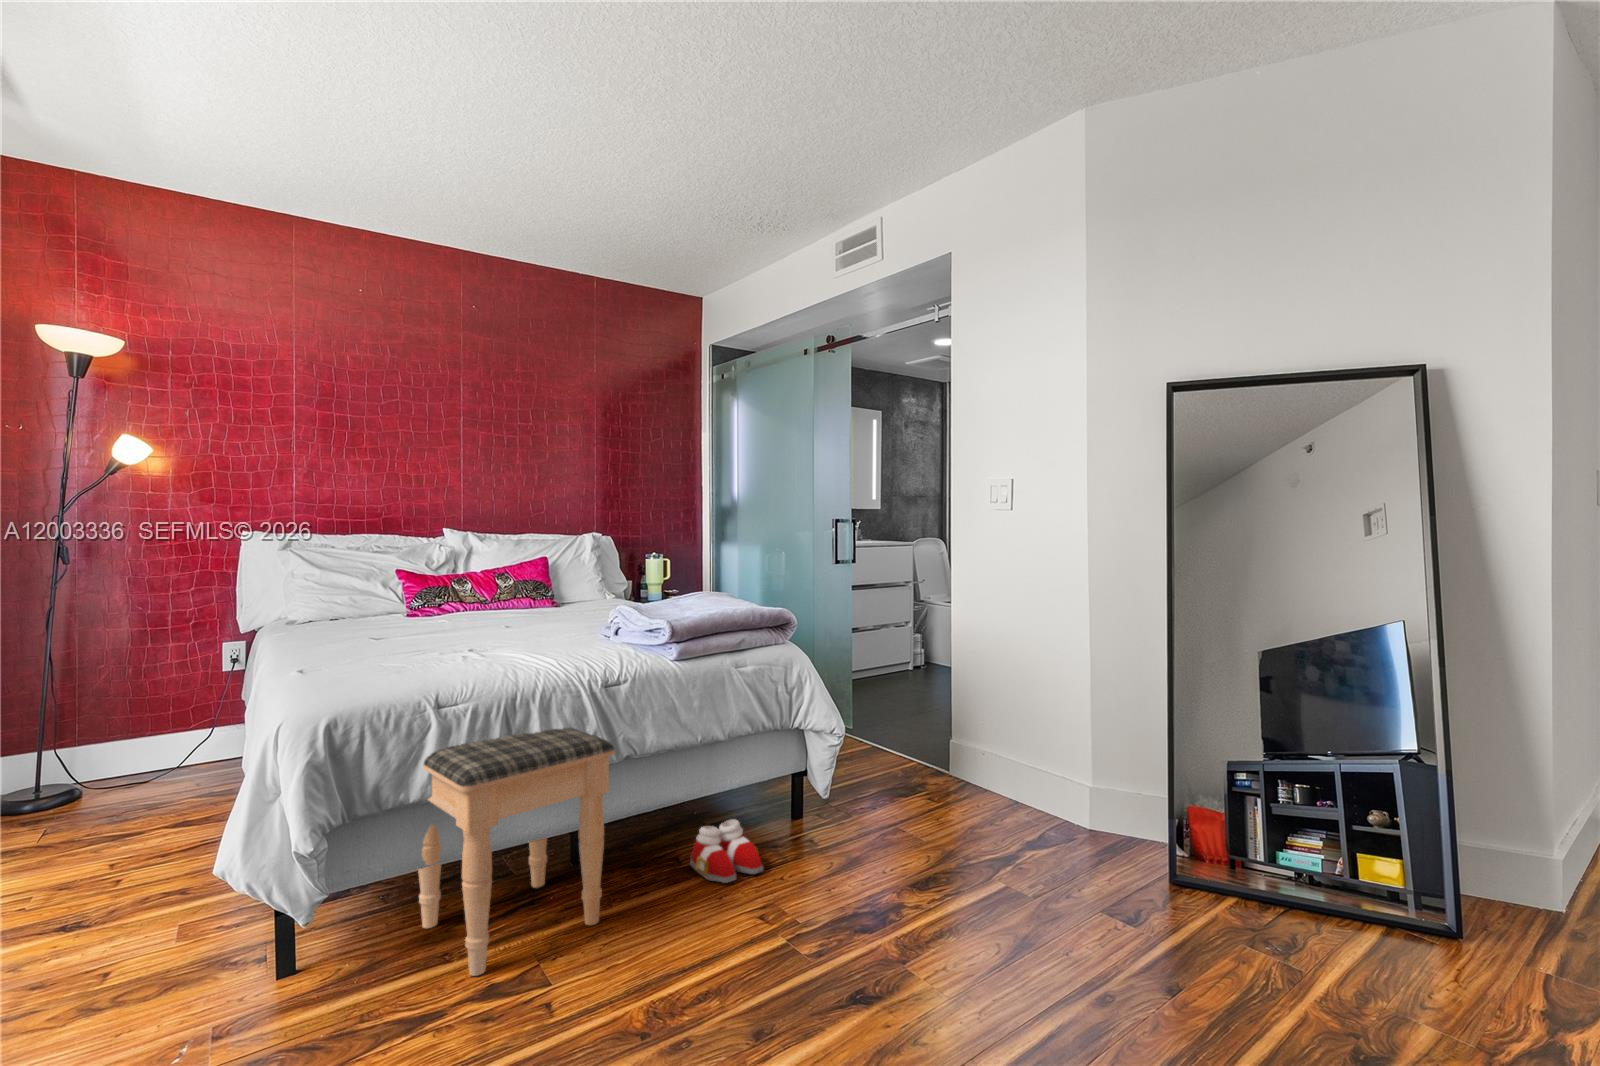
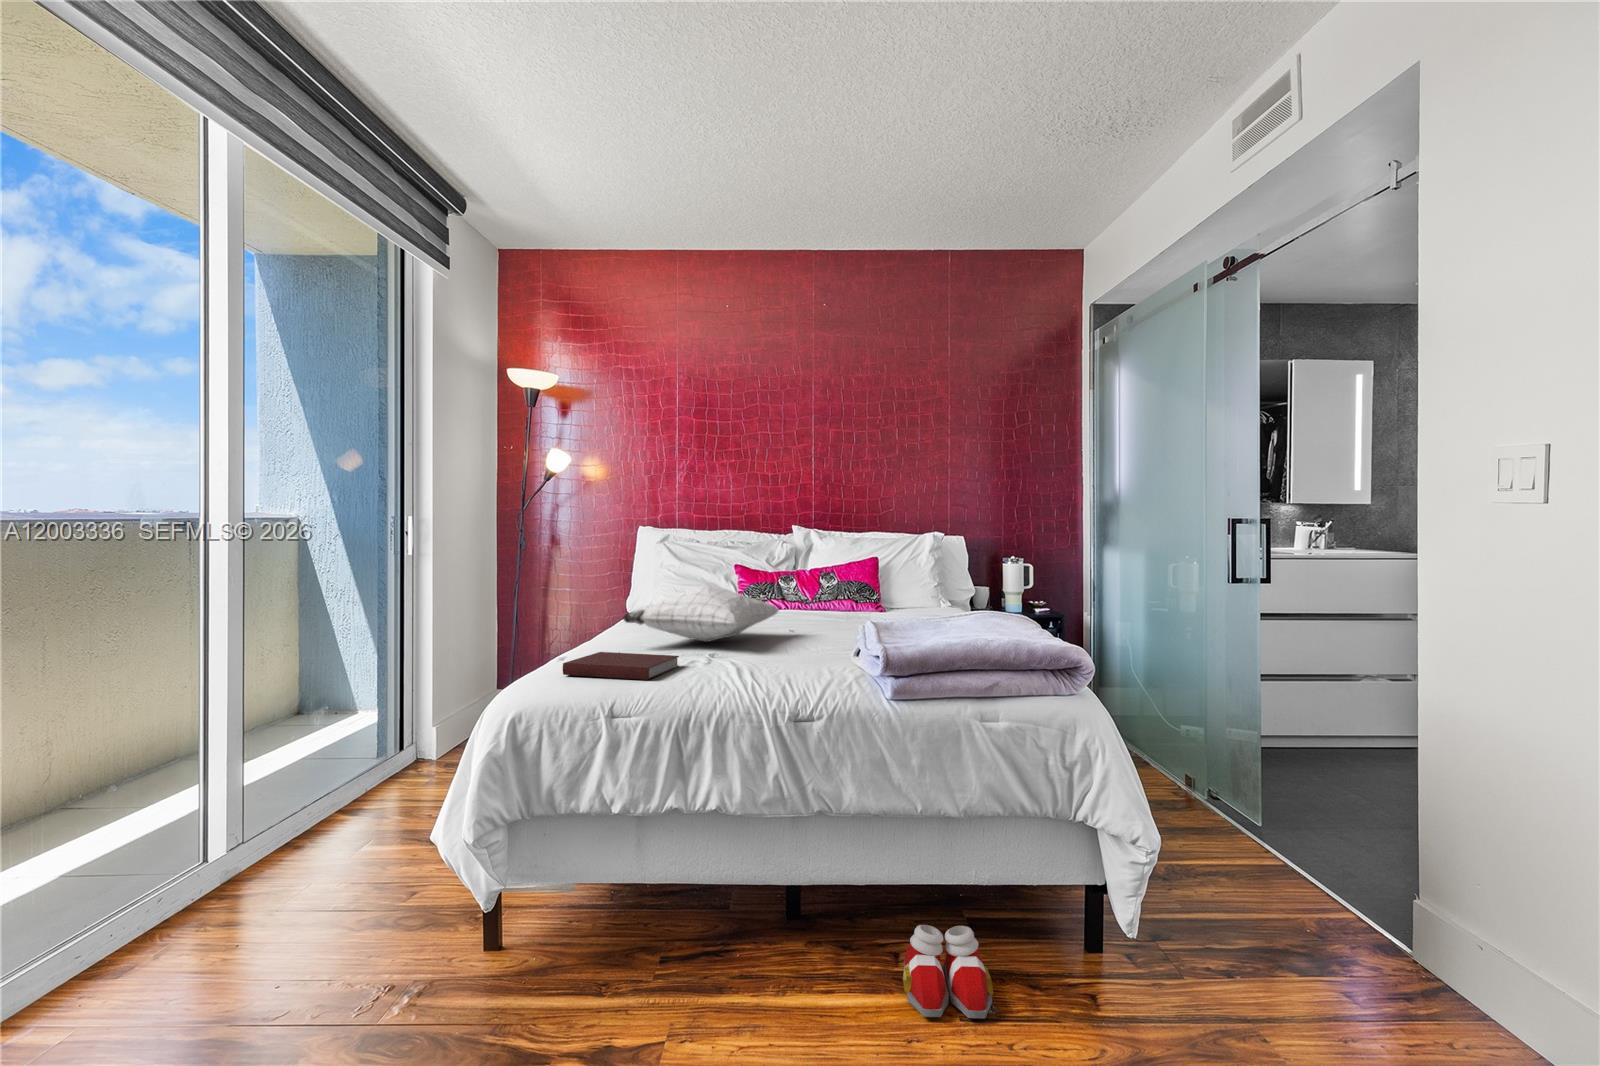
pillow: none [364,585,509,640] -> present [622,585,778,642]
notebook: none [356,648,465,677] -> present [563,652,679,680]
footstool: present [418,728,615,976] -> none [579,743,770,1024]

